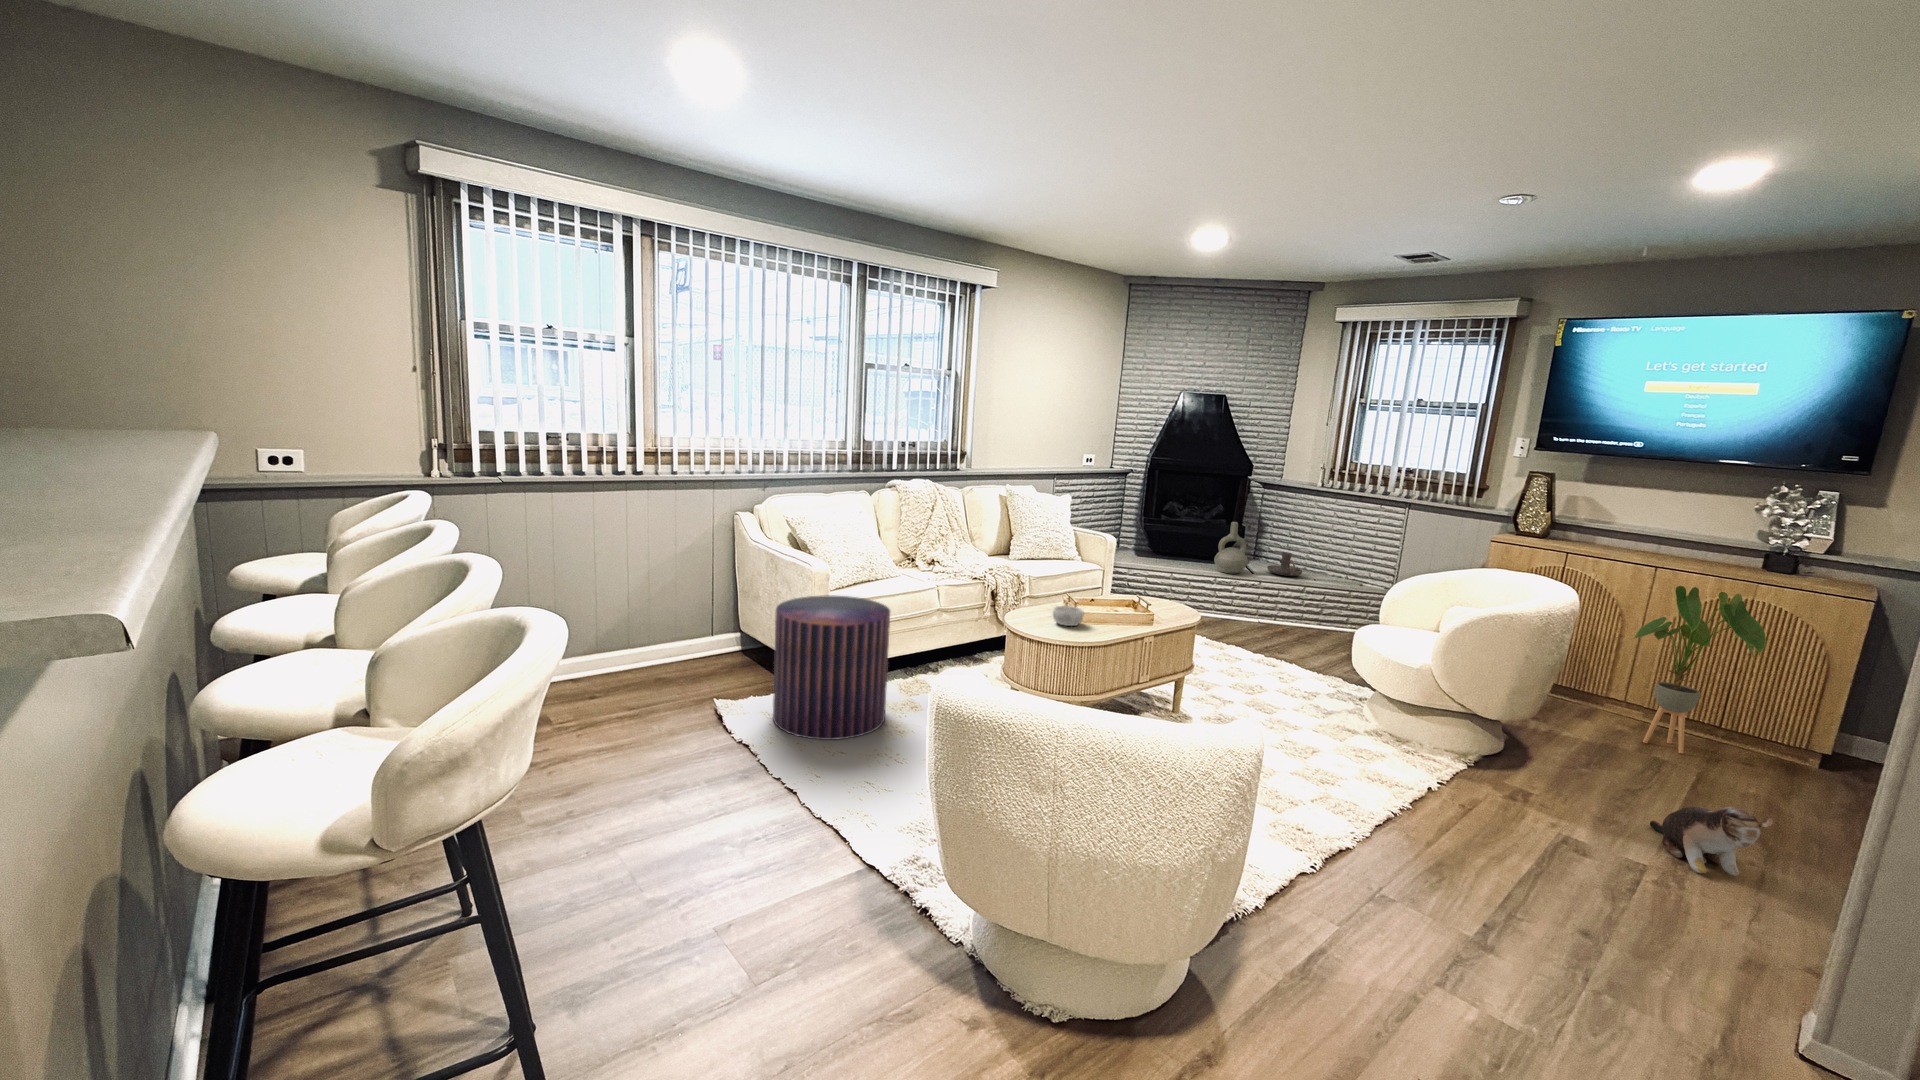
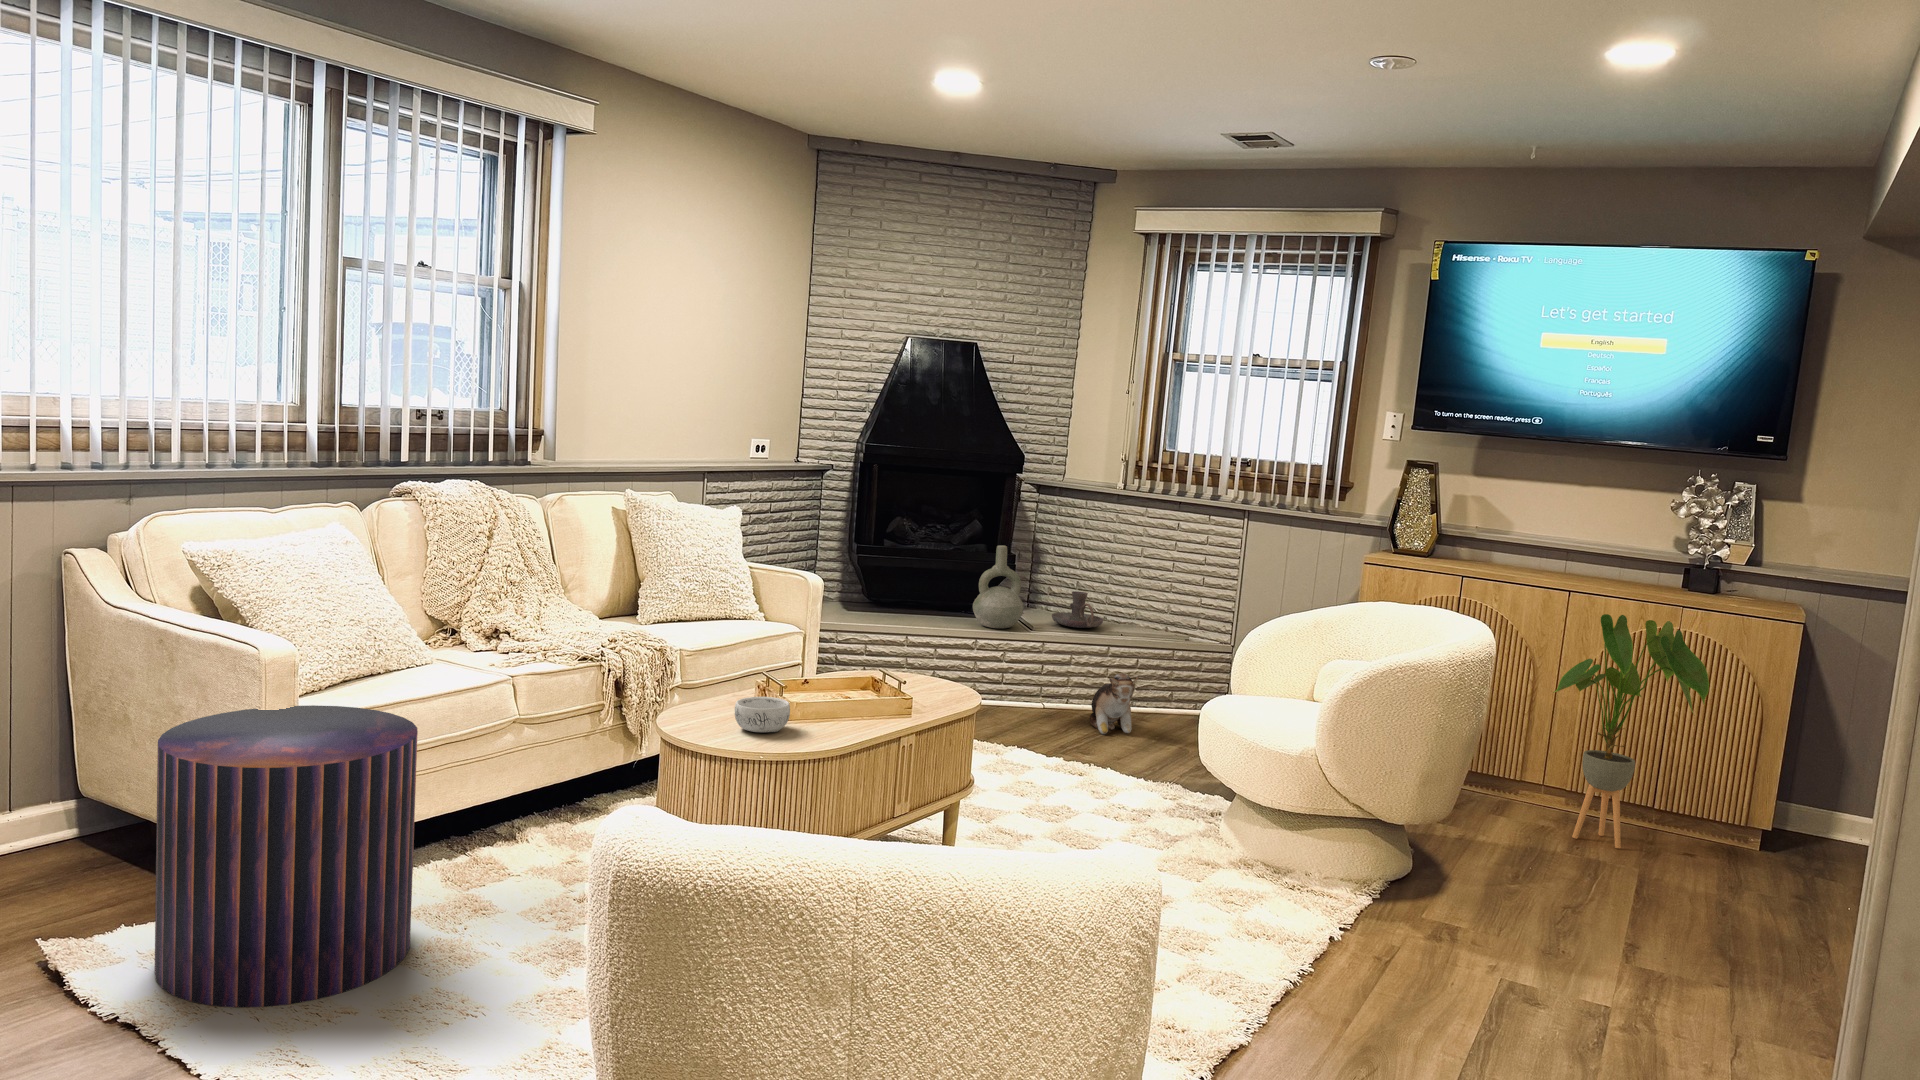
plush toy: present [1650,806,1773,876] -> present [1089,673,1138,734]

